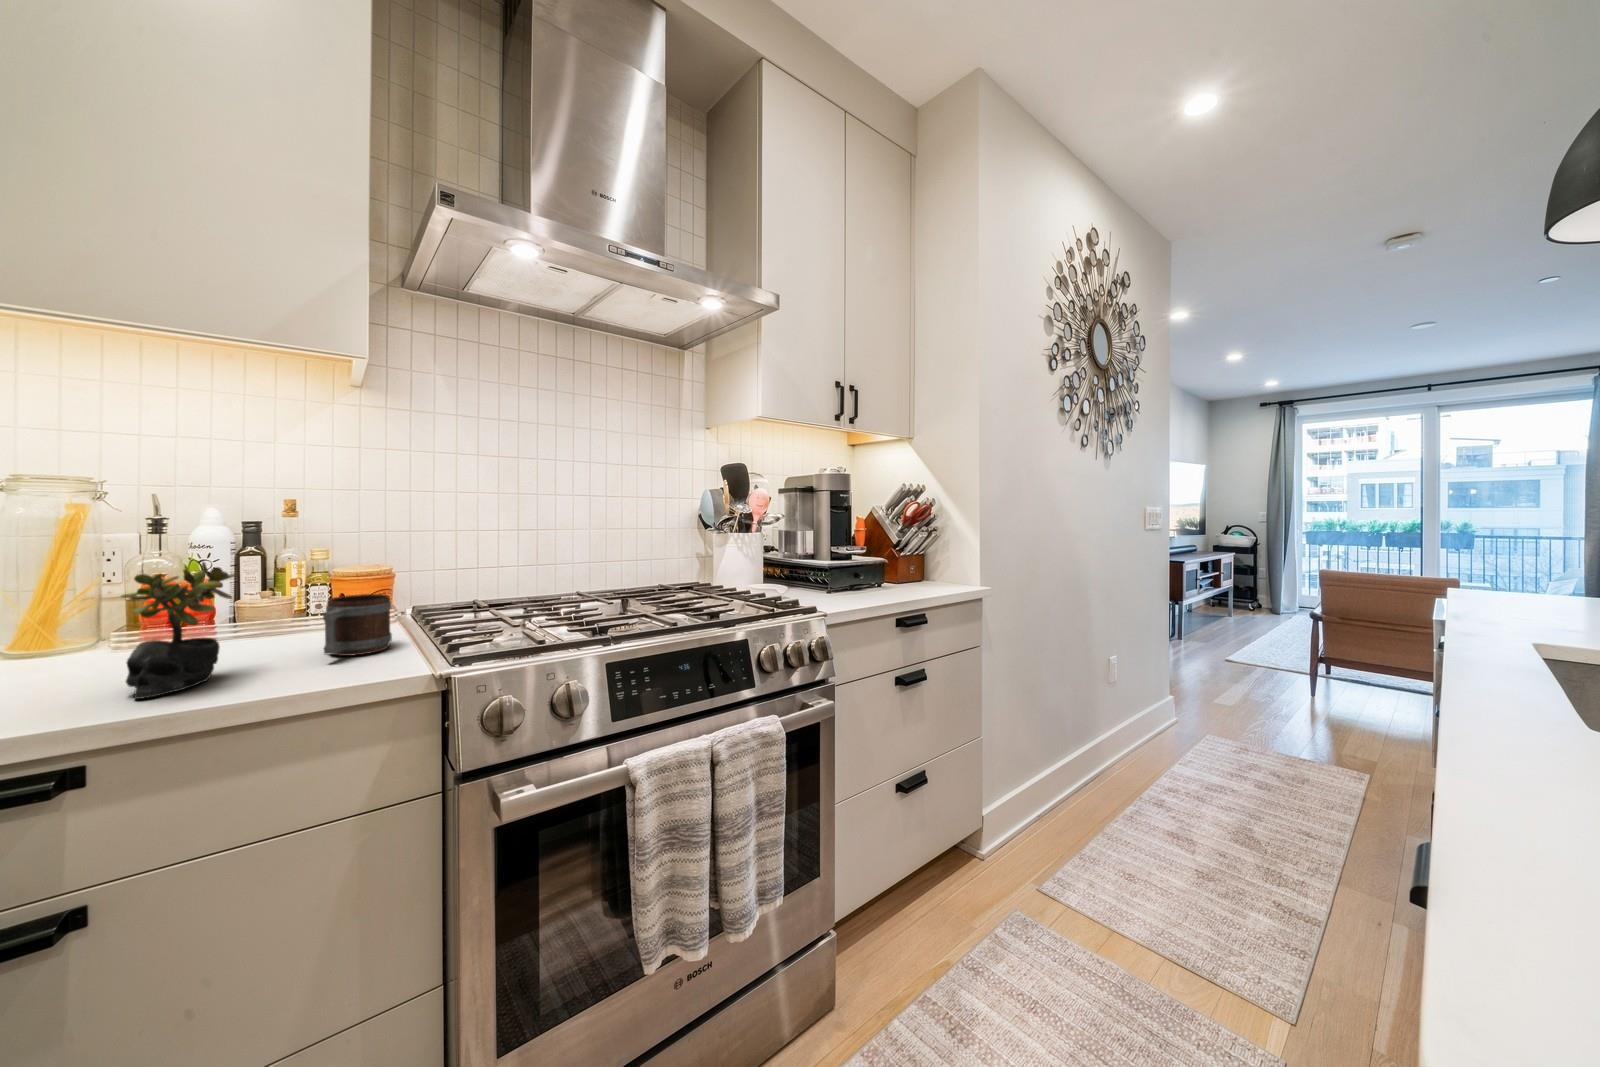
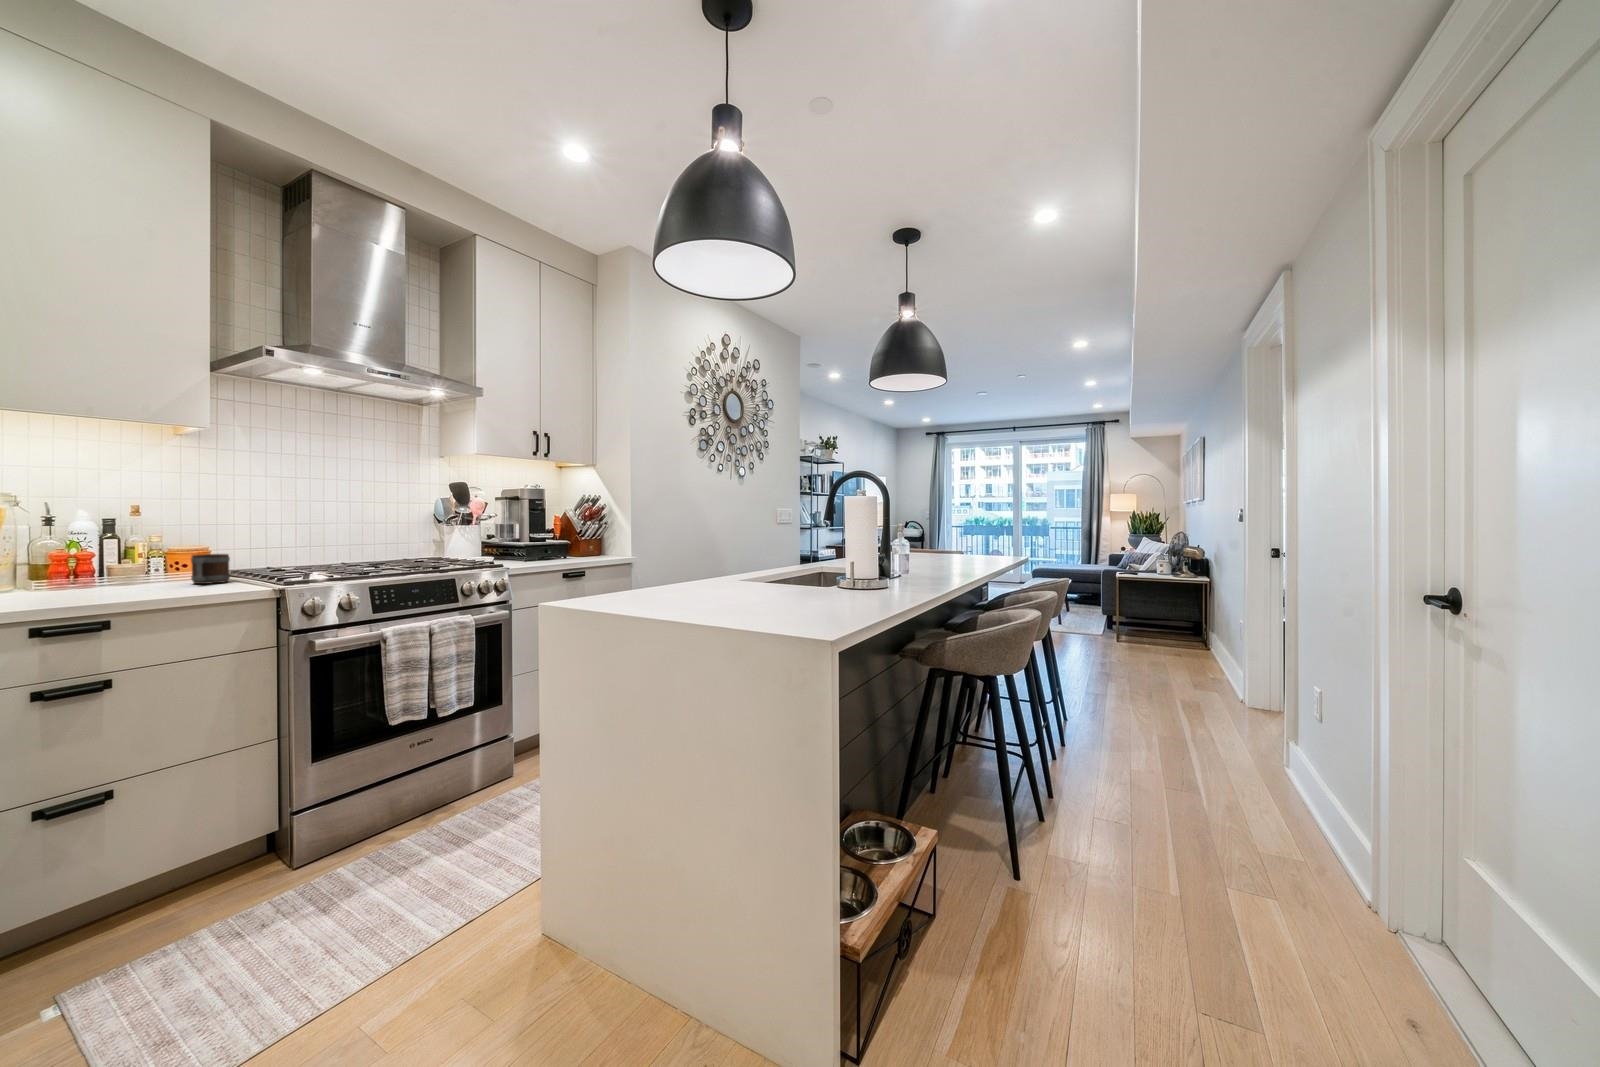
succulent plant: present [122,562,235,699] -> none [89,532,146,595]

